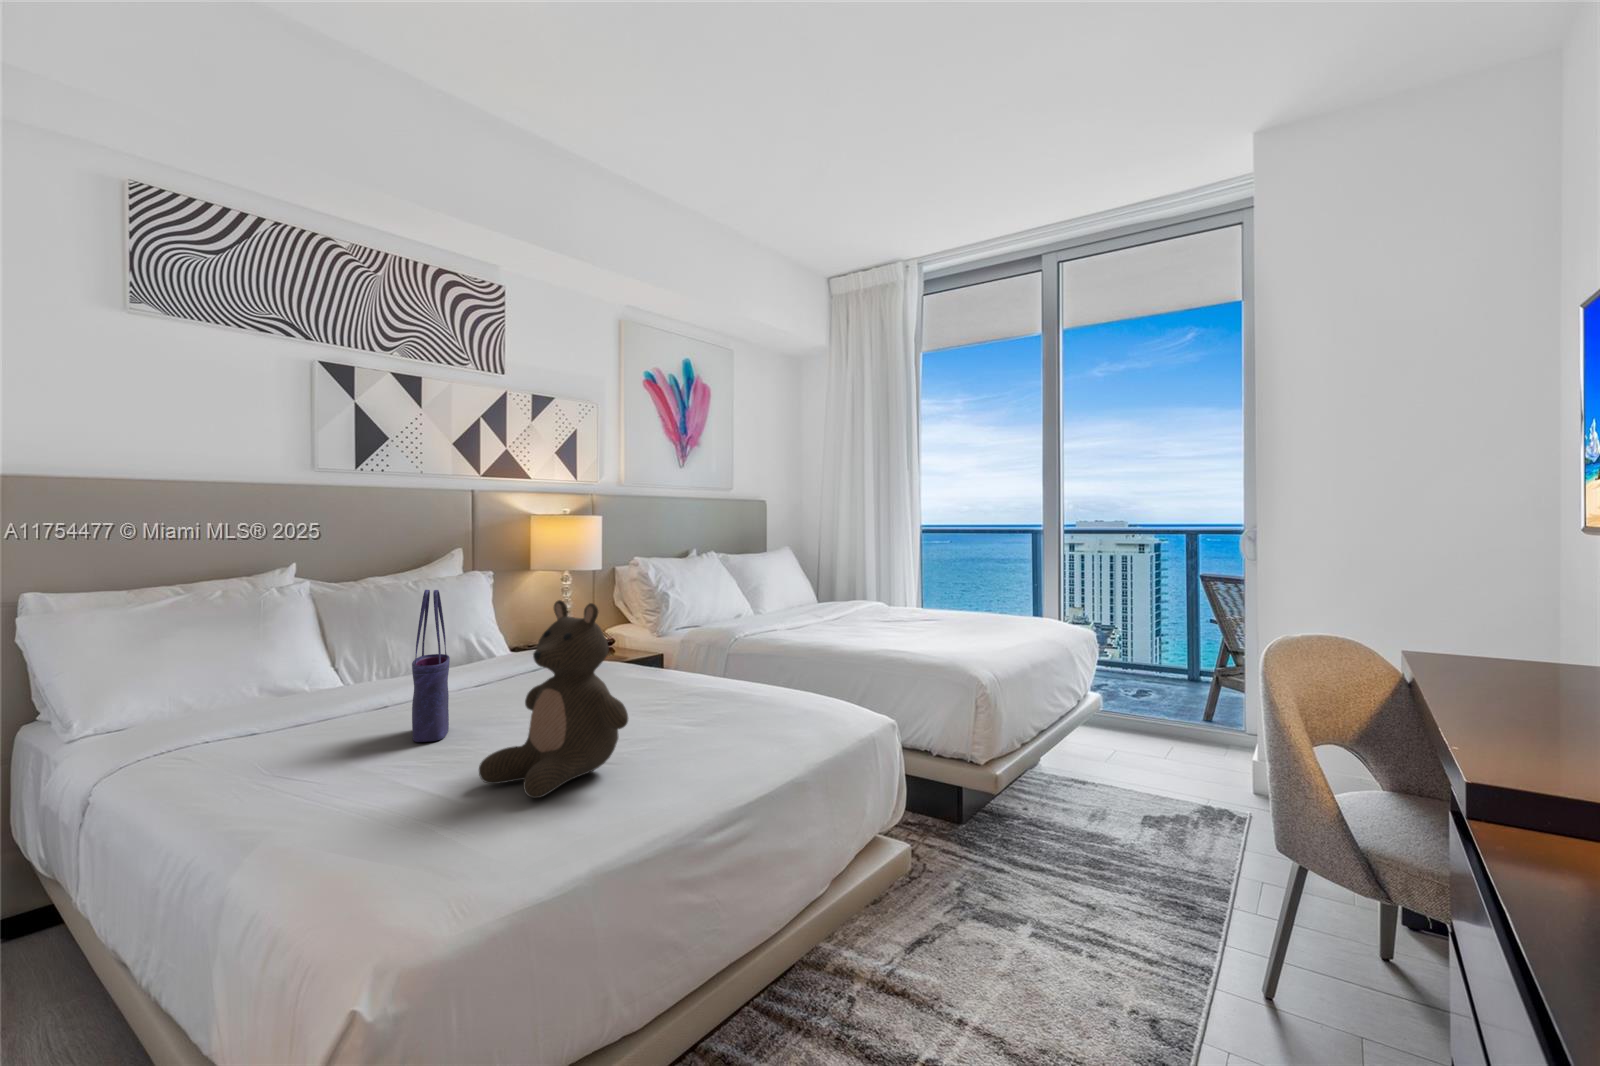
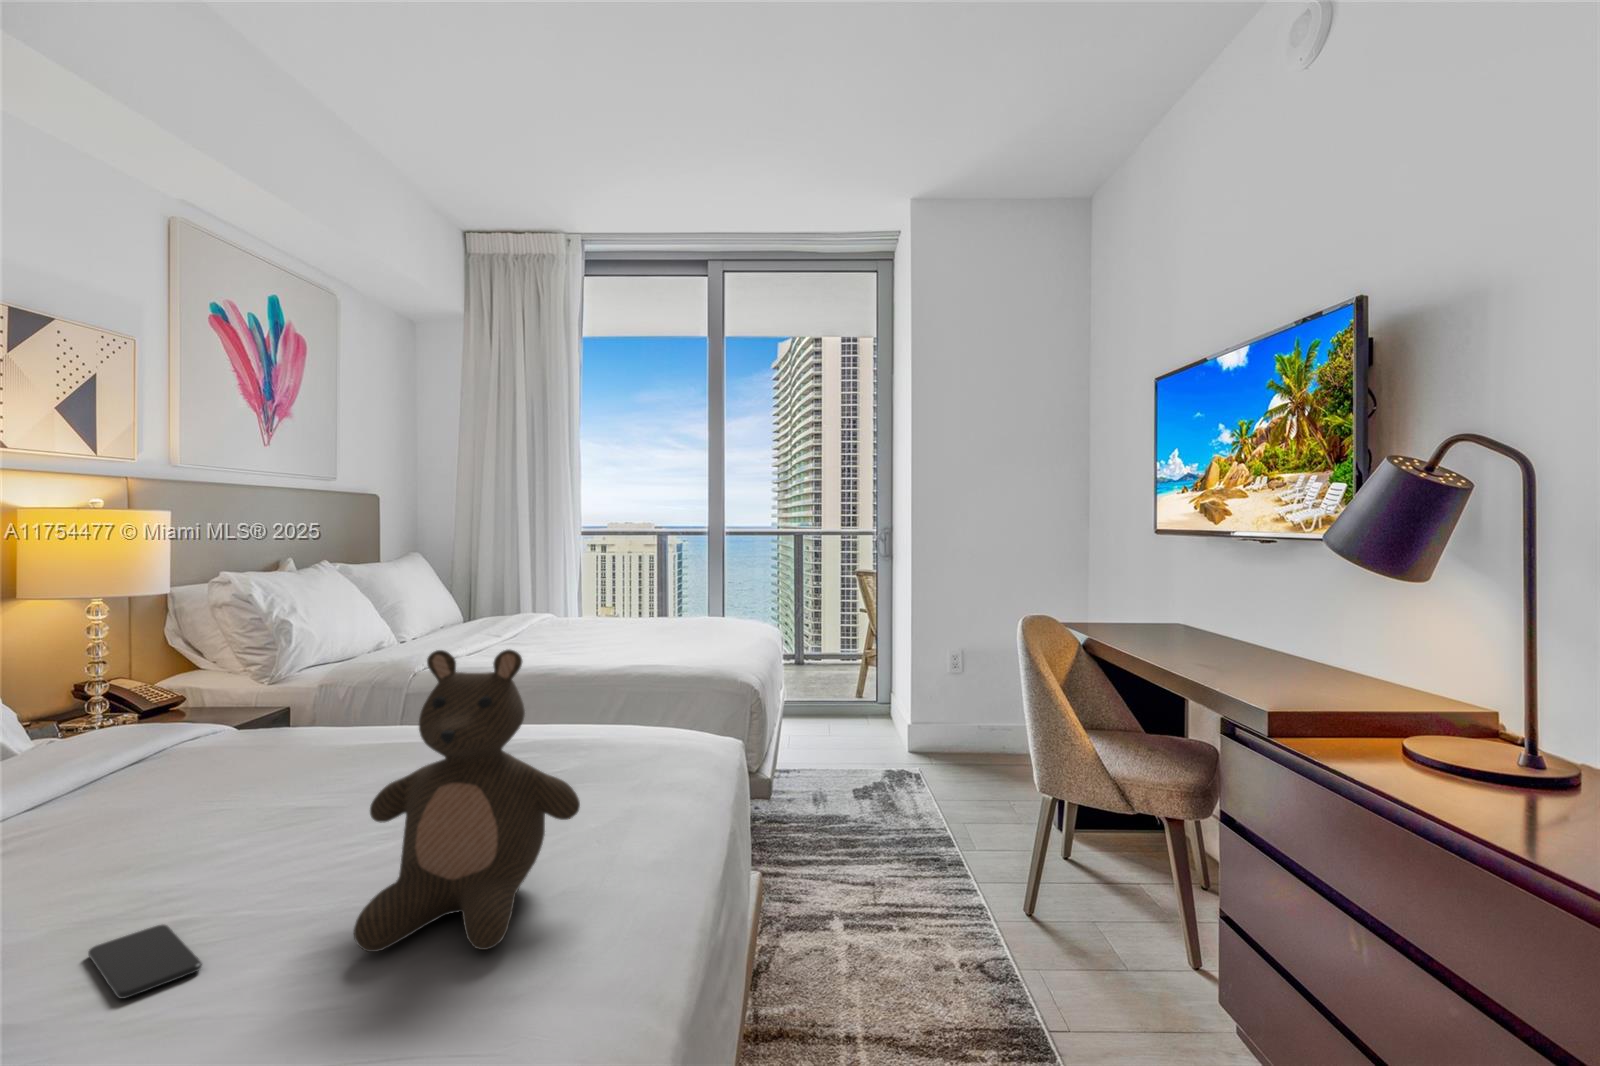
tote bag: present [412,590,450,742] -> none [60,654,148,927]
smartphone: none [382,747,436,774] -> present [88,925,202,999]

